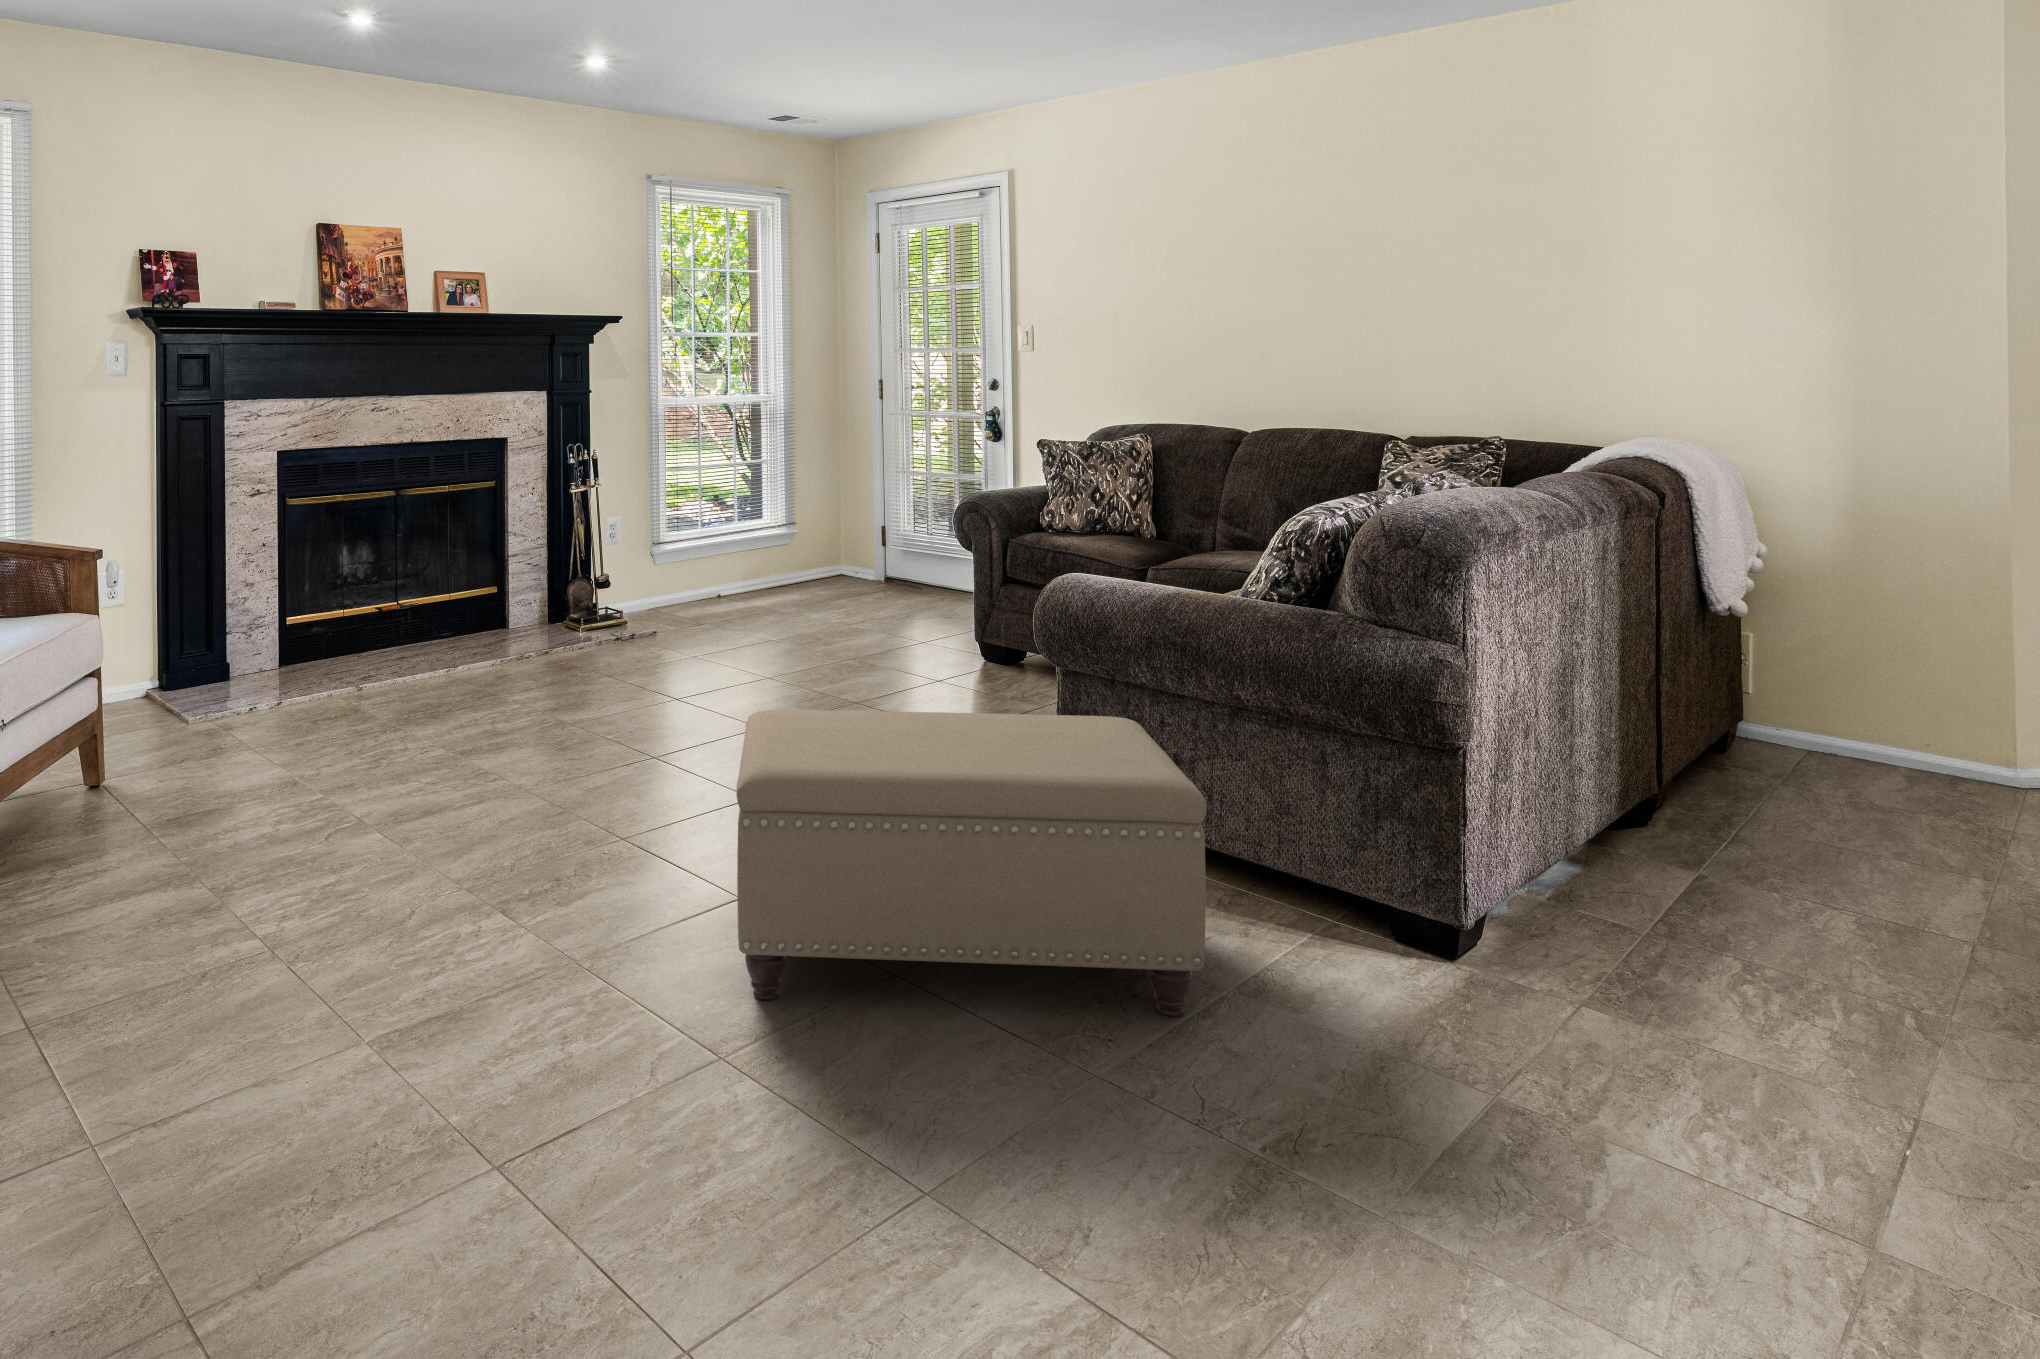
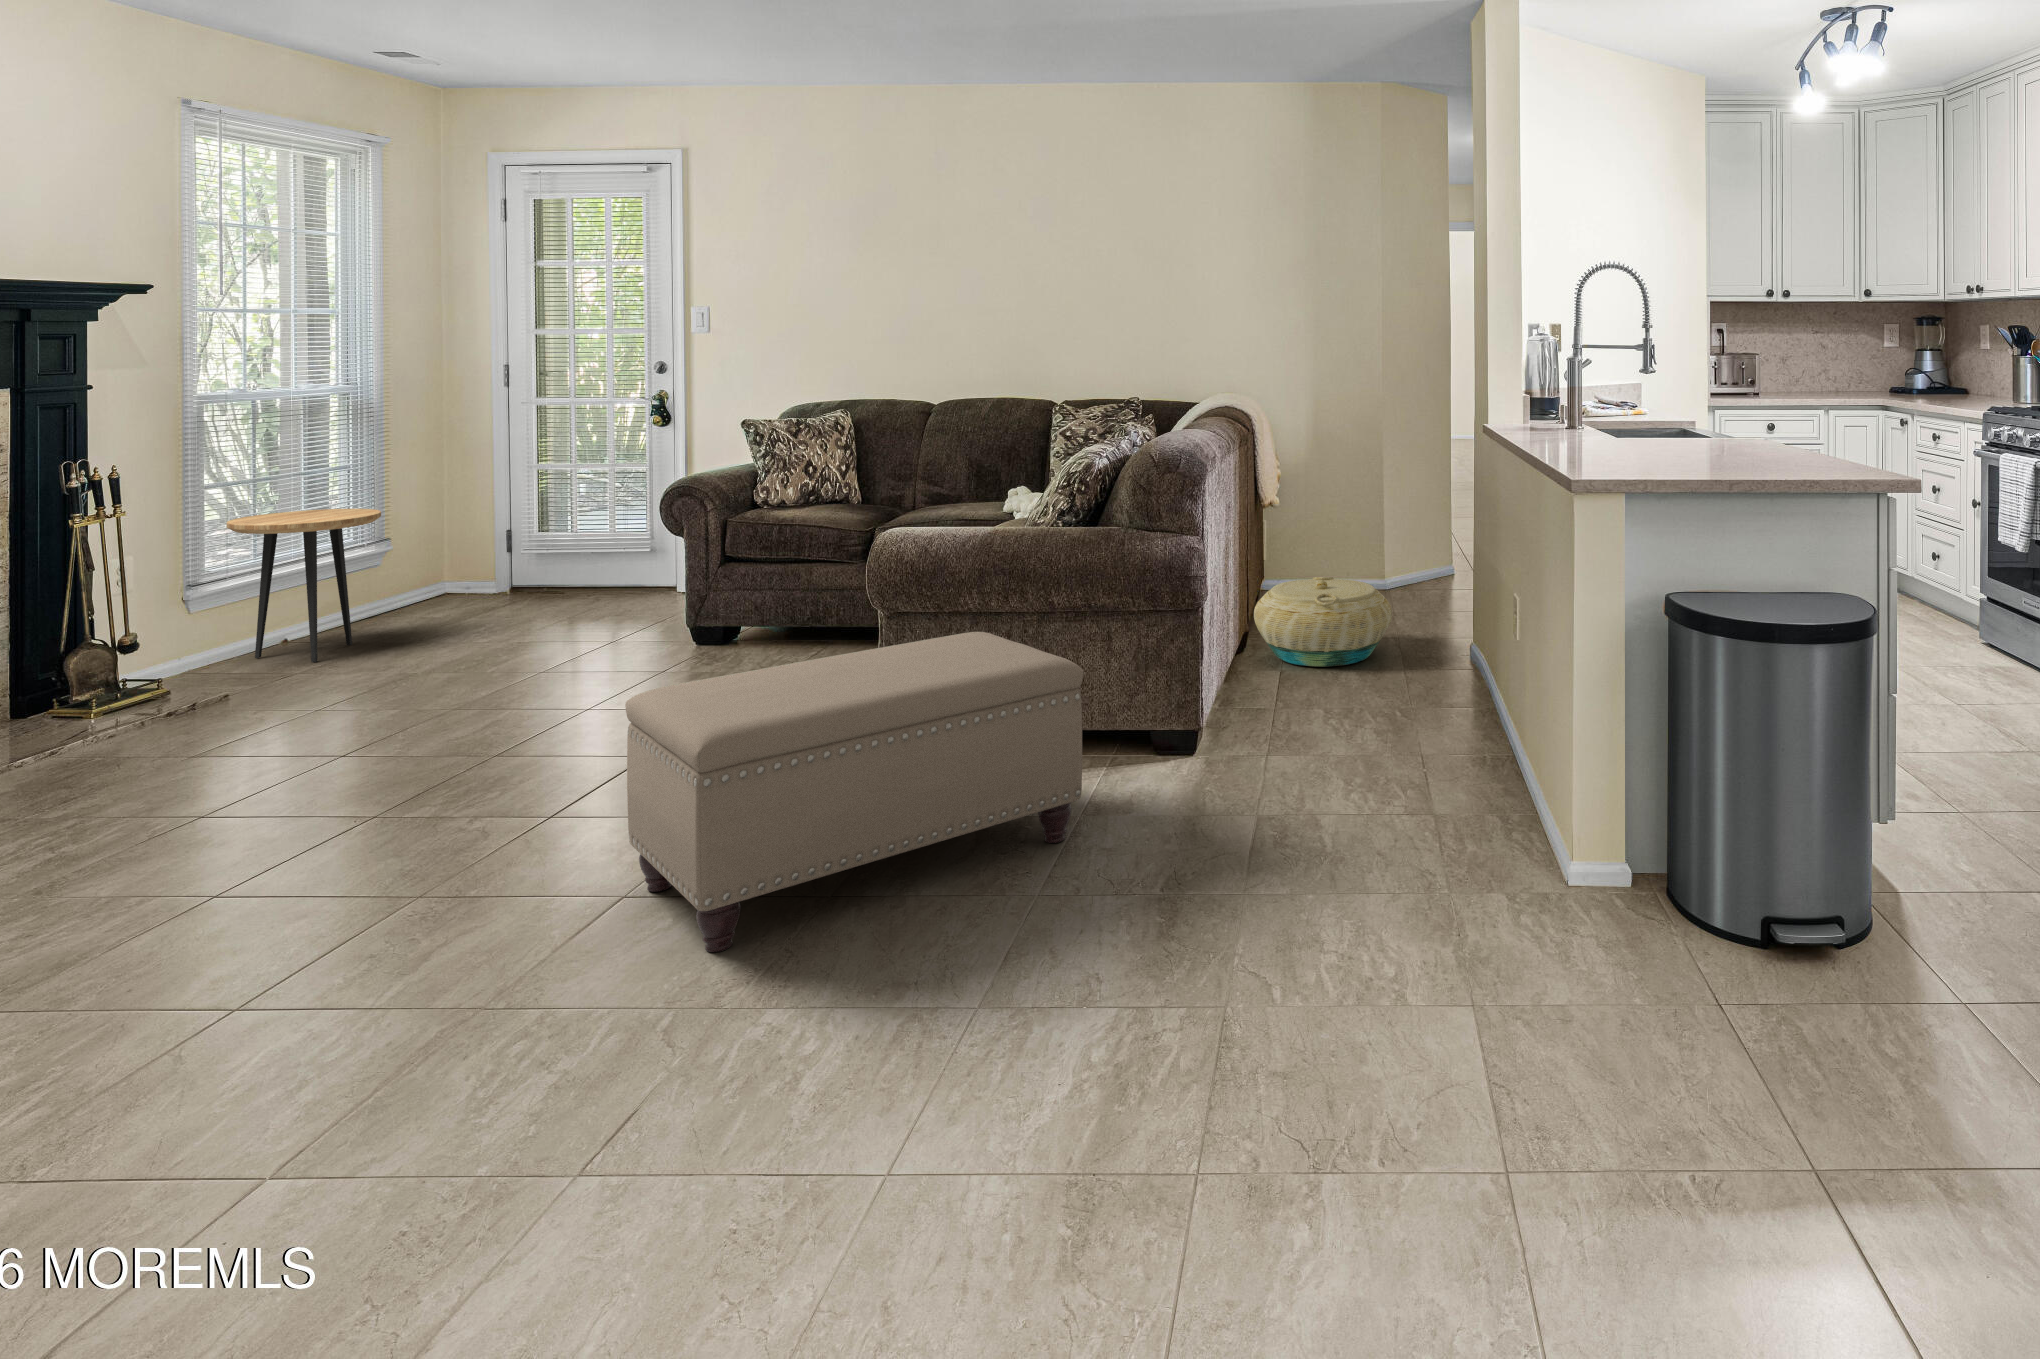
side table: none [672,494,768,619] -> present [227,509,381,662]
basket: none [1644,731,1930,890] -> present [1254,577,1392,667]

